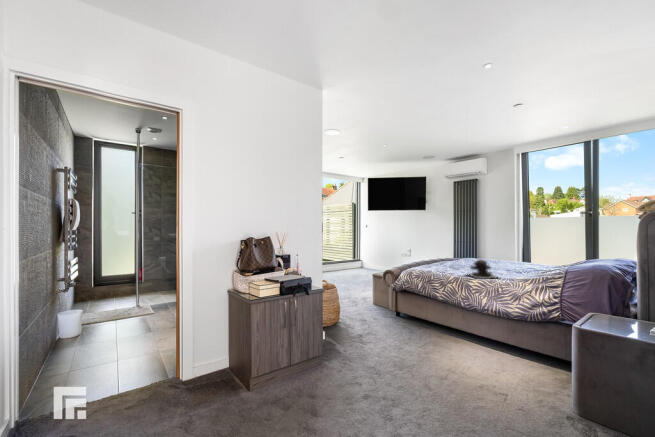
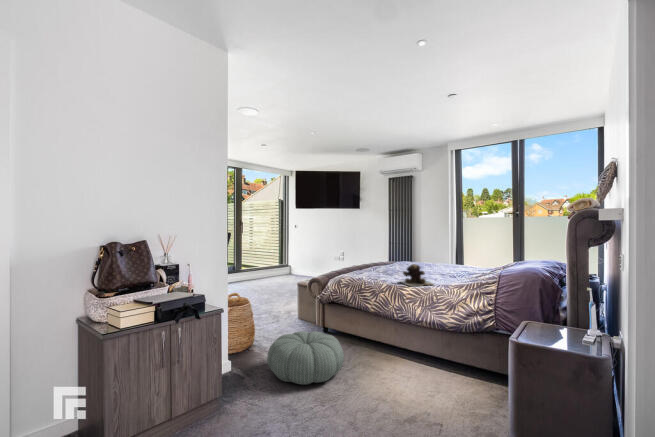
pouf: none [354,312,418,354] -> present [267,331,344,385]

